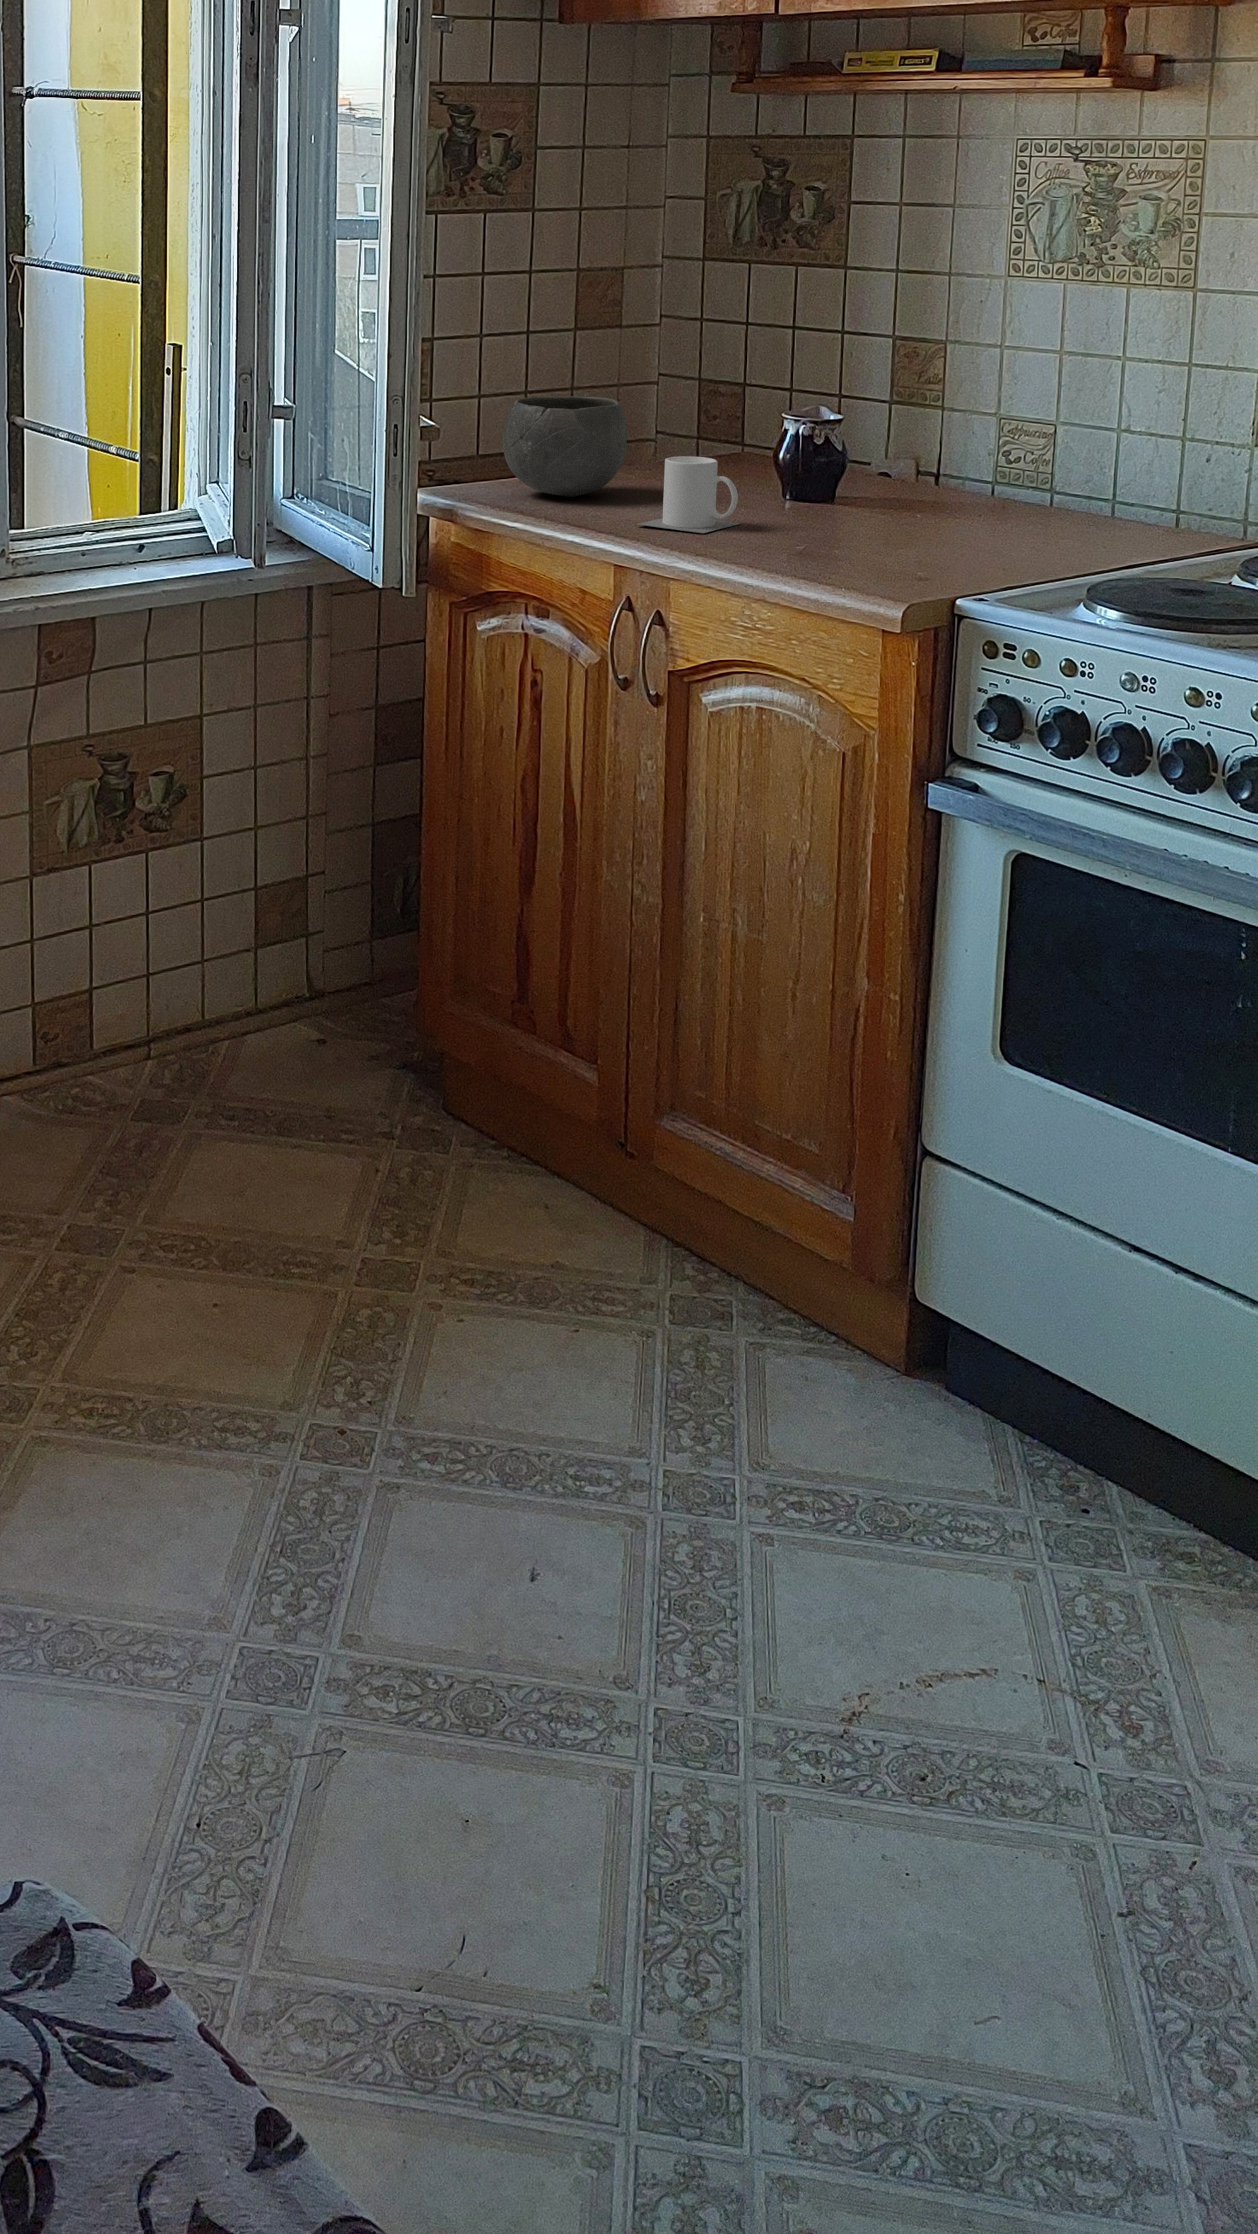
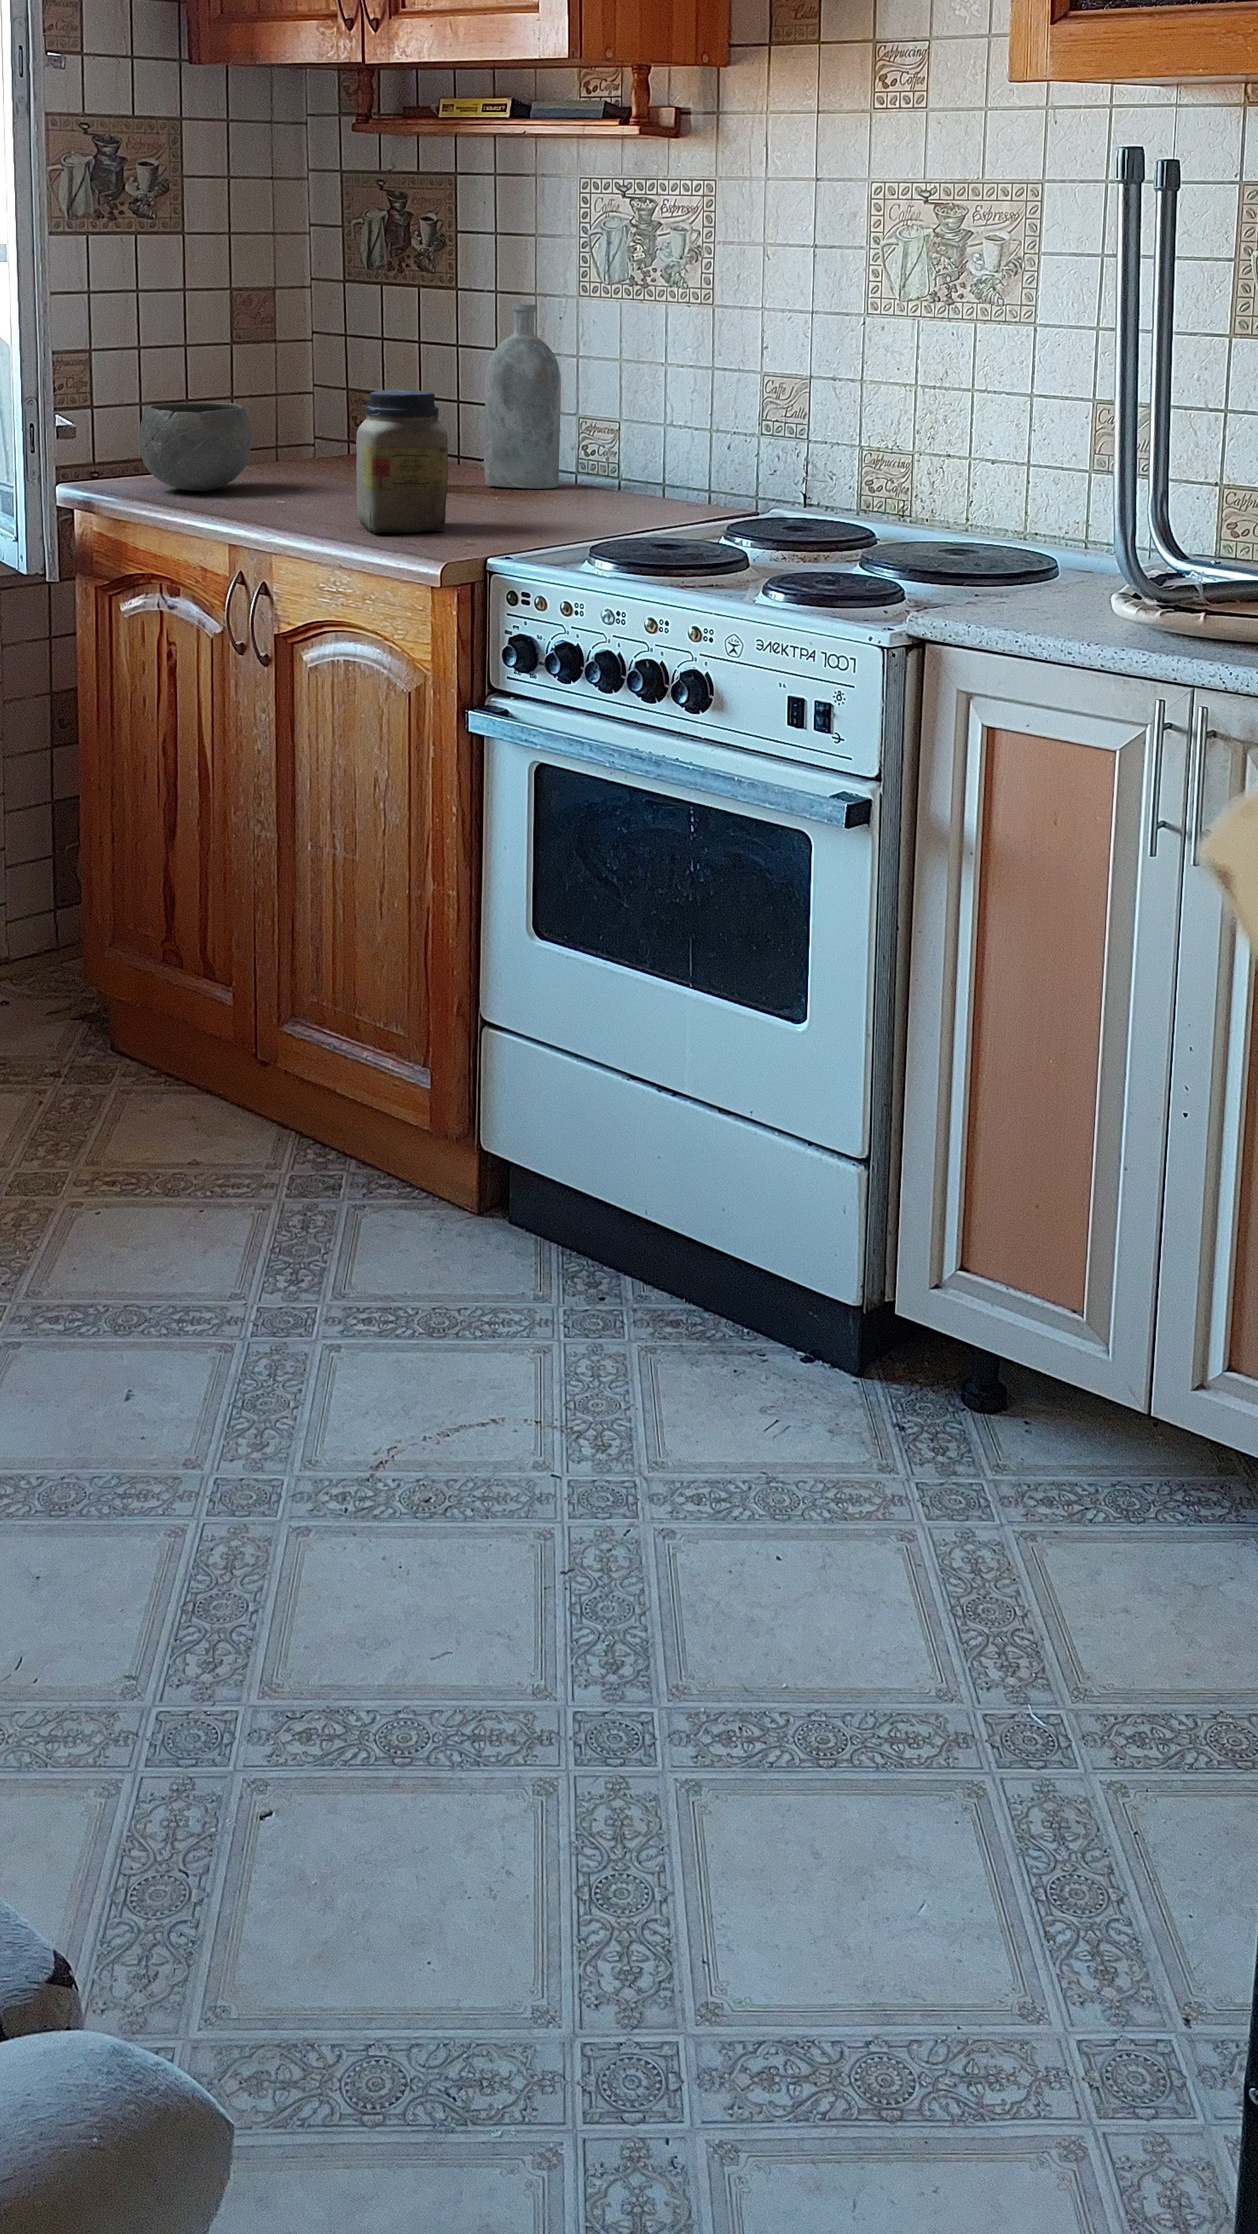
bottle: none [894,288,992,502] -> present [484,304,561,489]
jar: none [776,392,892,560] -> present [356,390,448,533]
mug: present [638,456,740,533] -> none [246,451,341,516]

